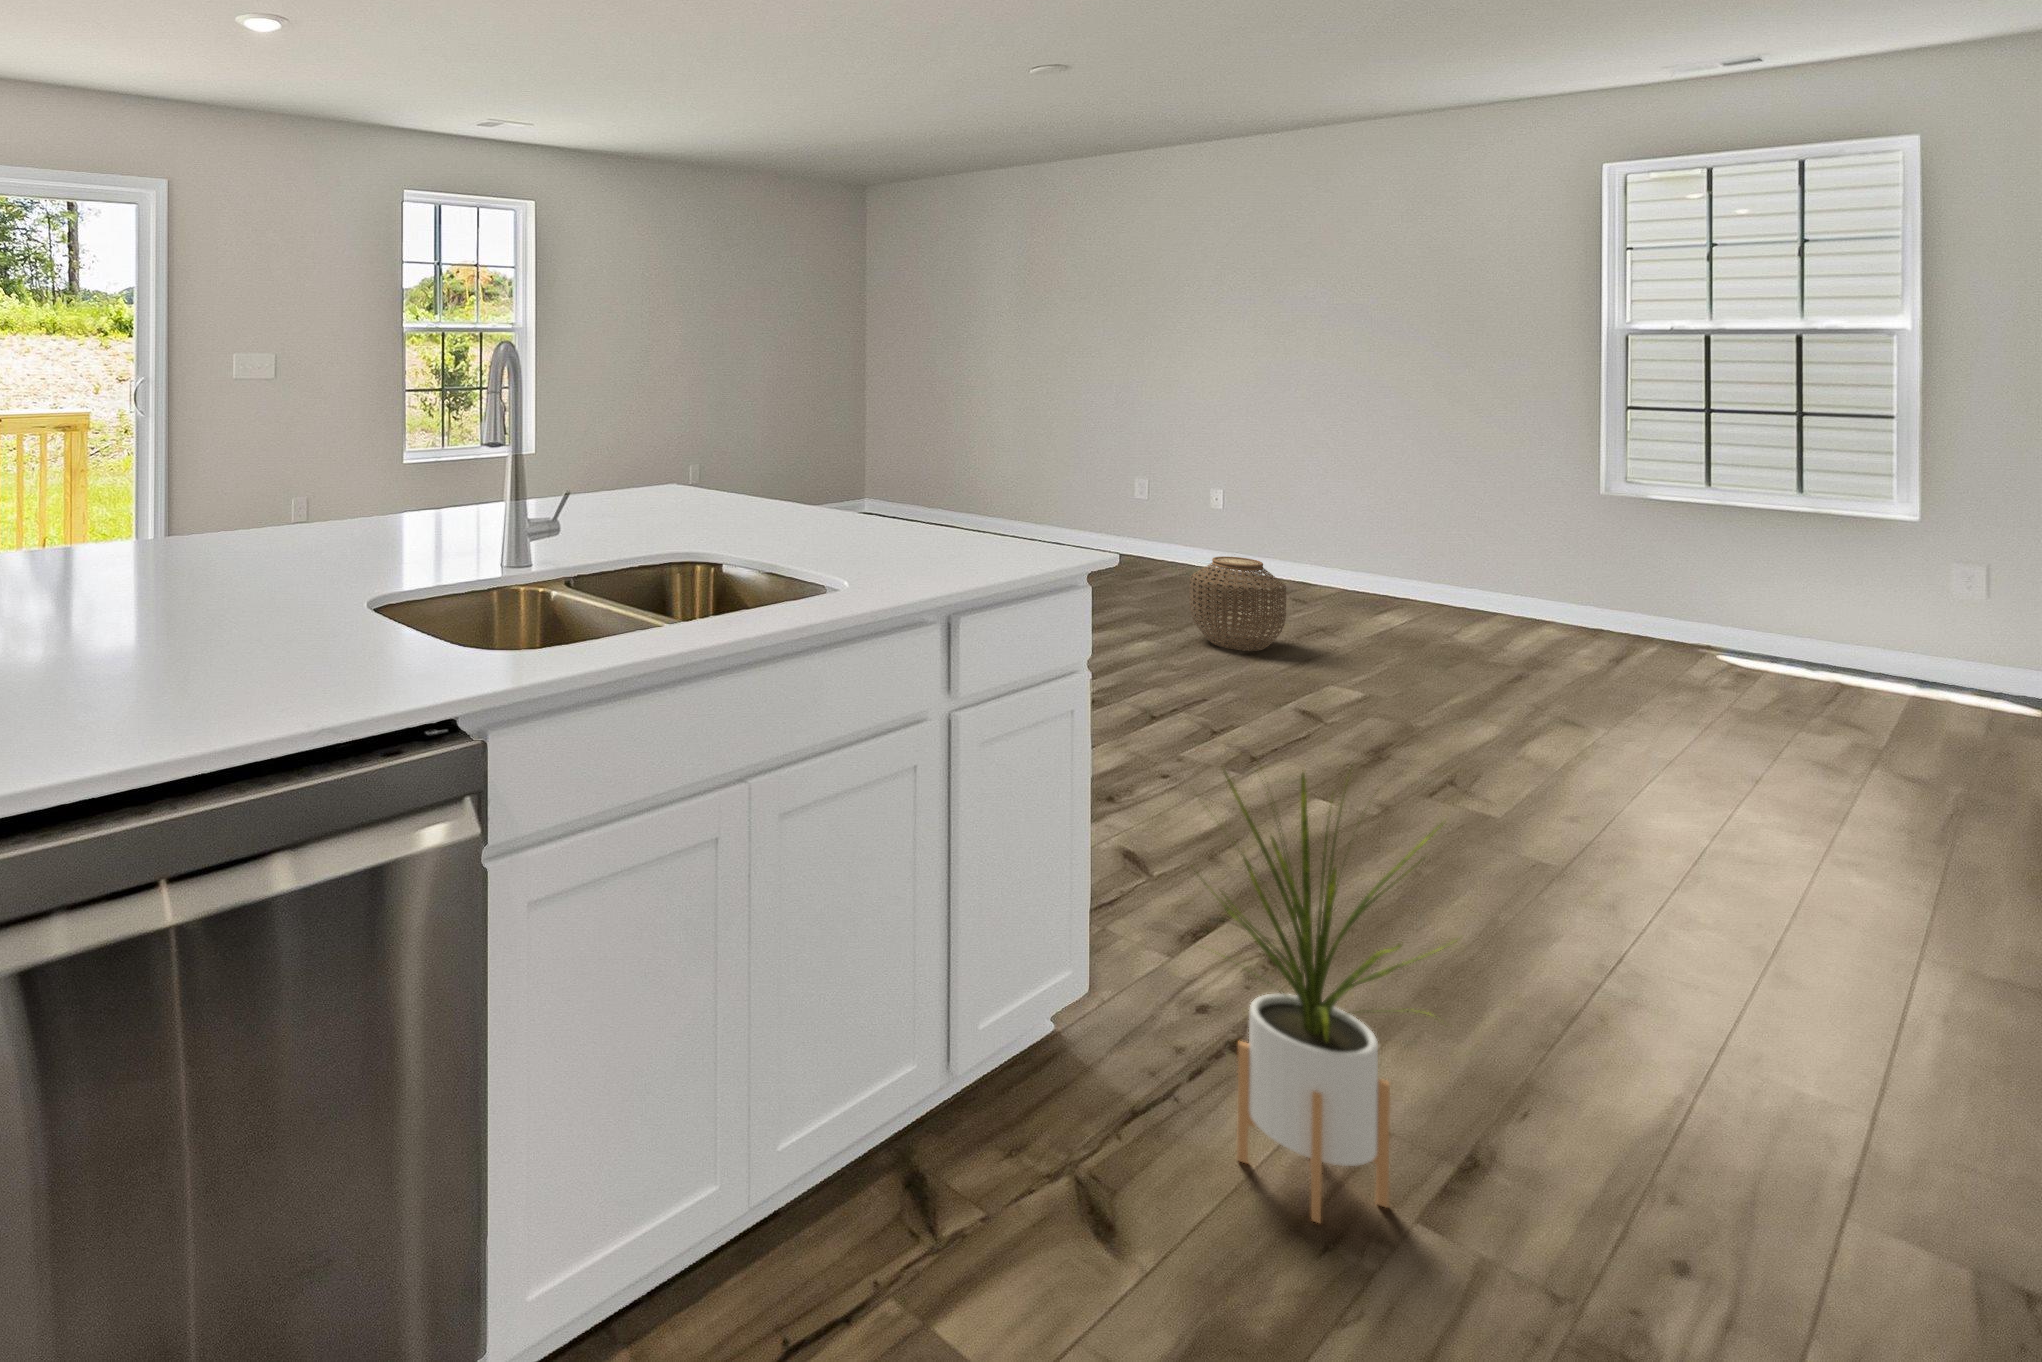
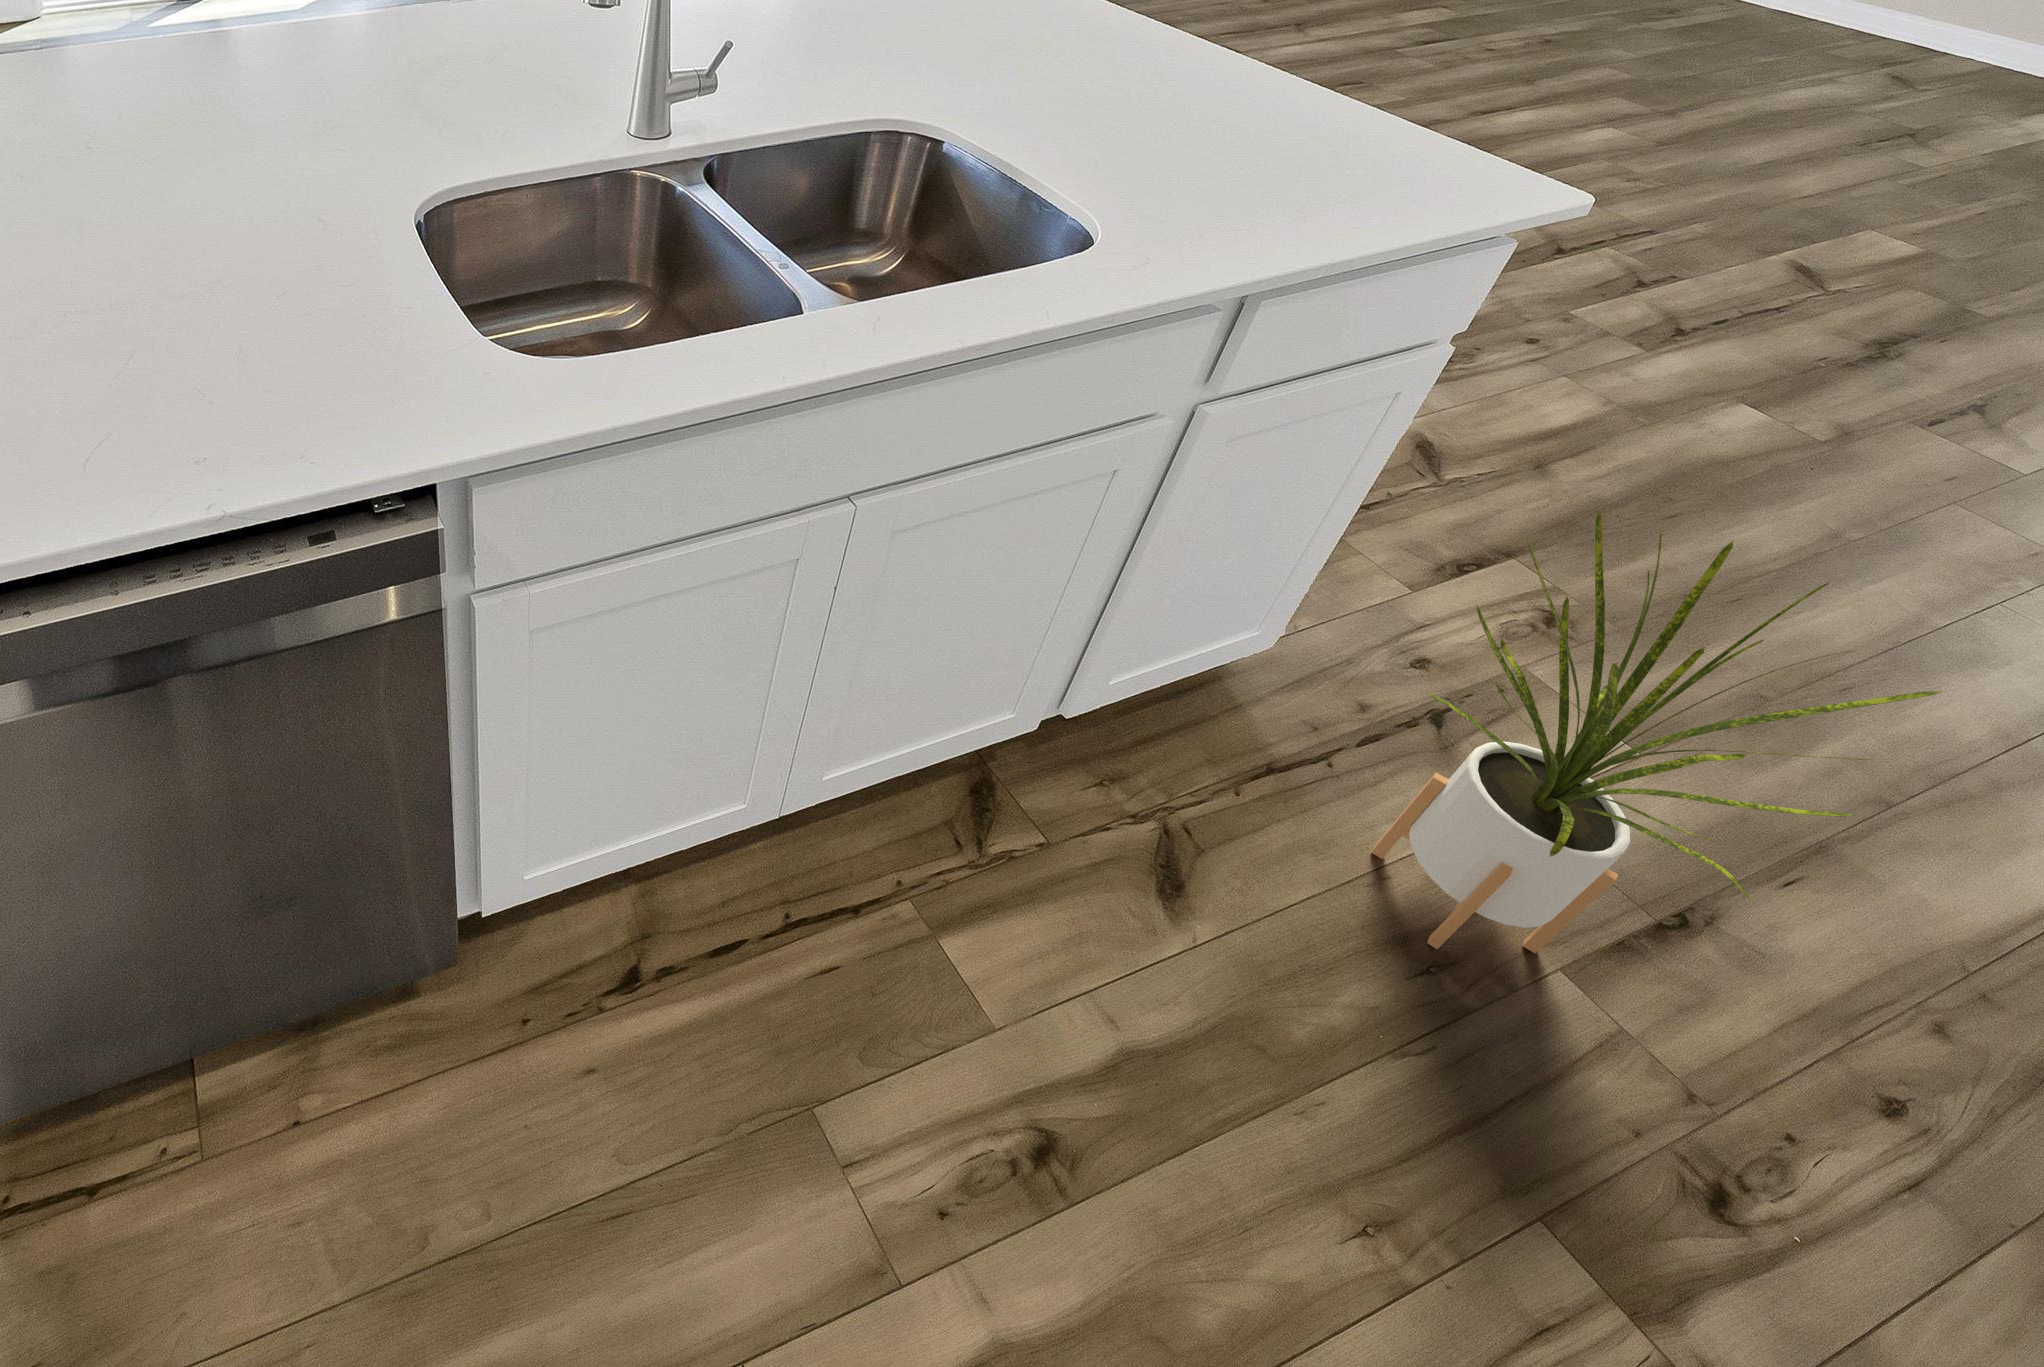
woven basket: present [1189,556,1286,651] -> none [1702,24,1890,156]

